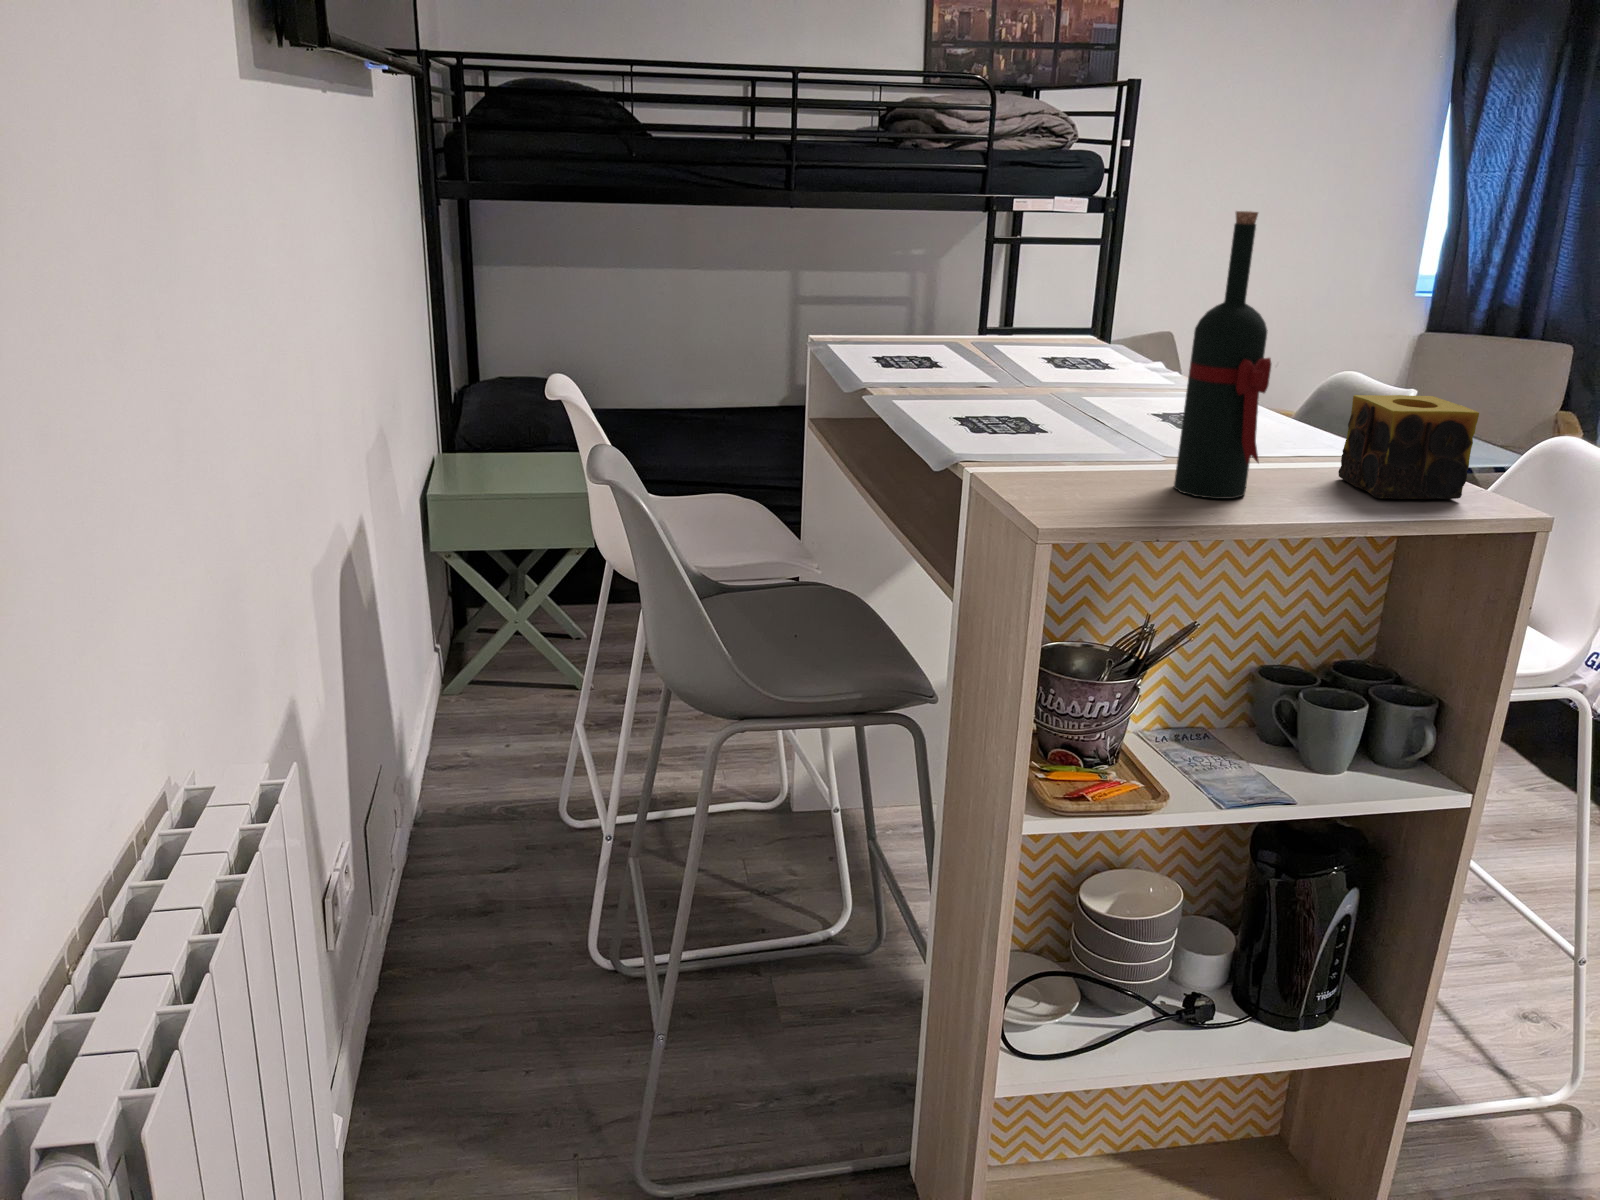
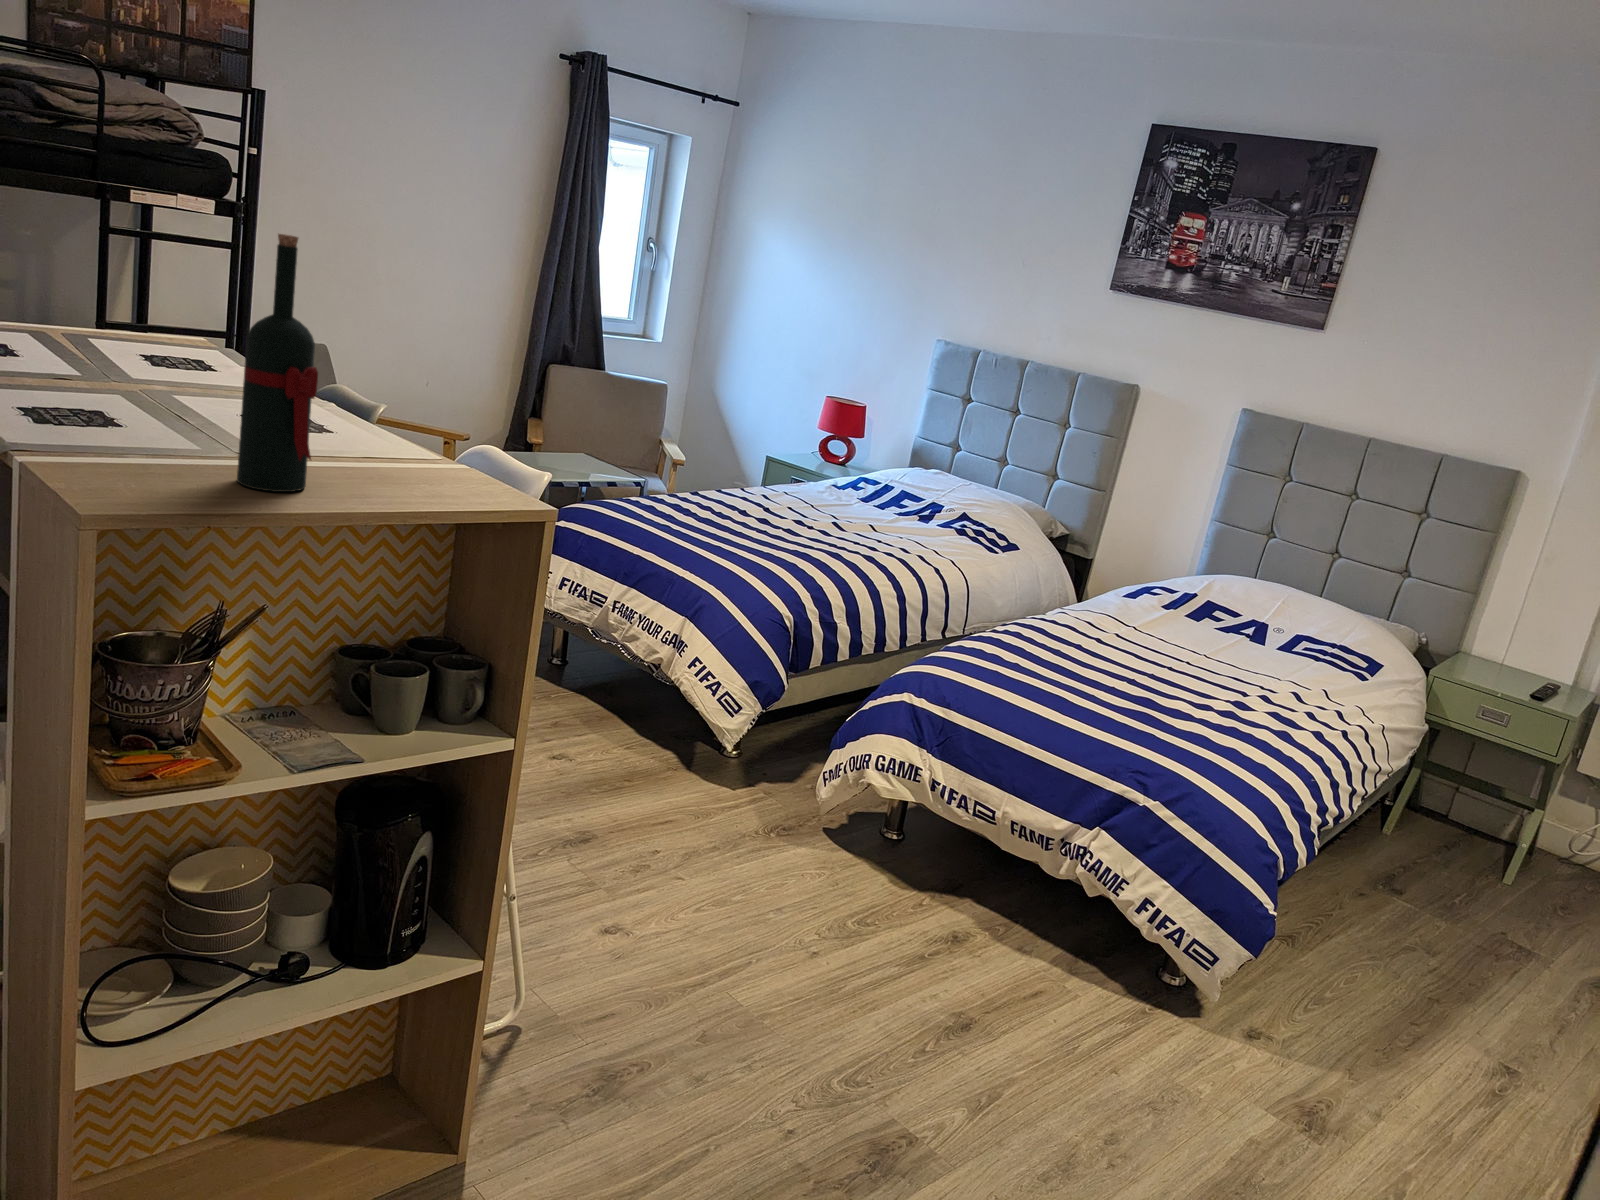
candle: present [1338,395,1479,499] -> none [396,406,499,496]

